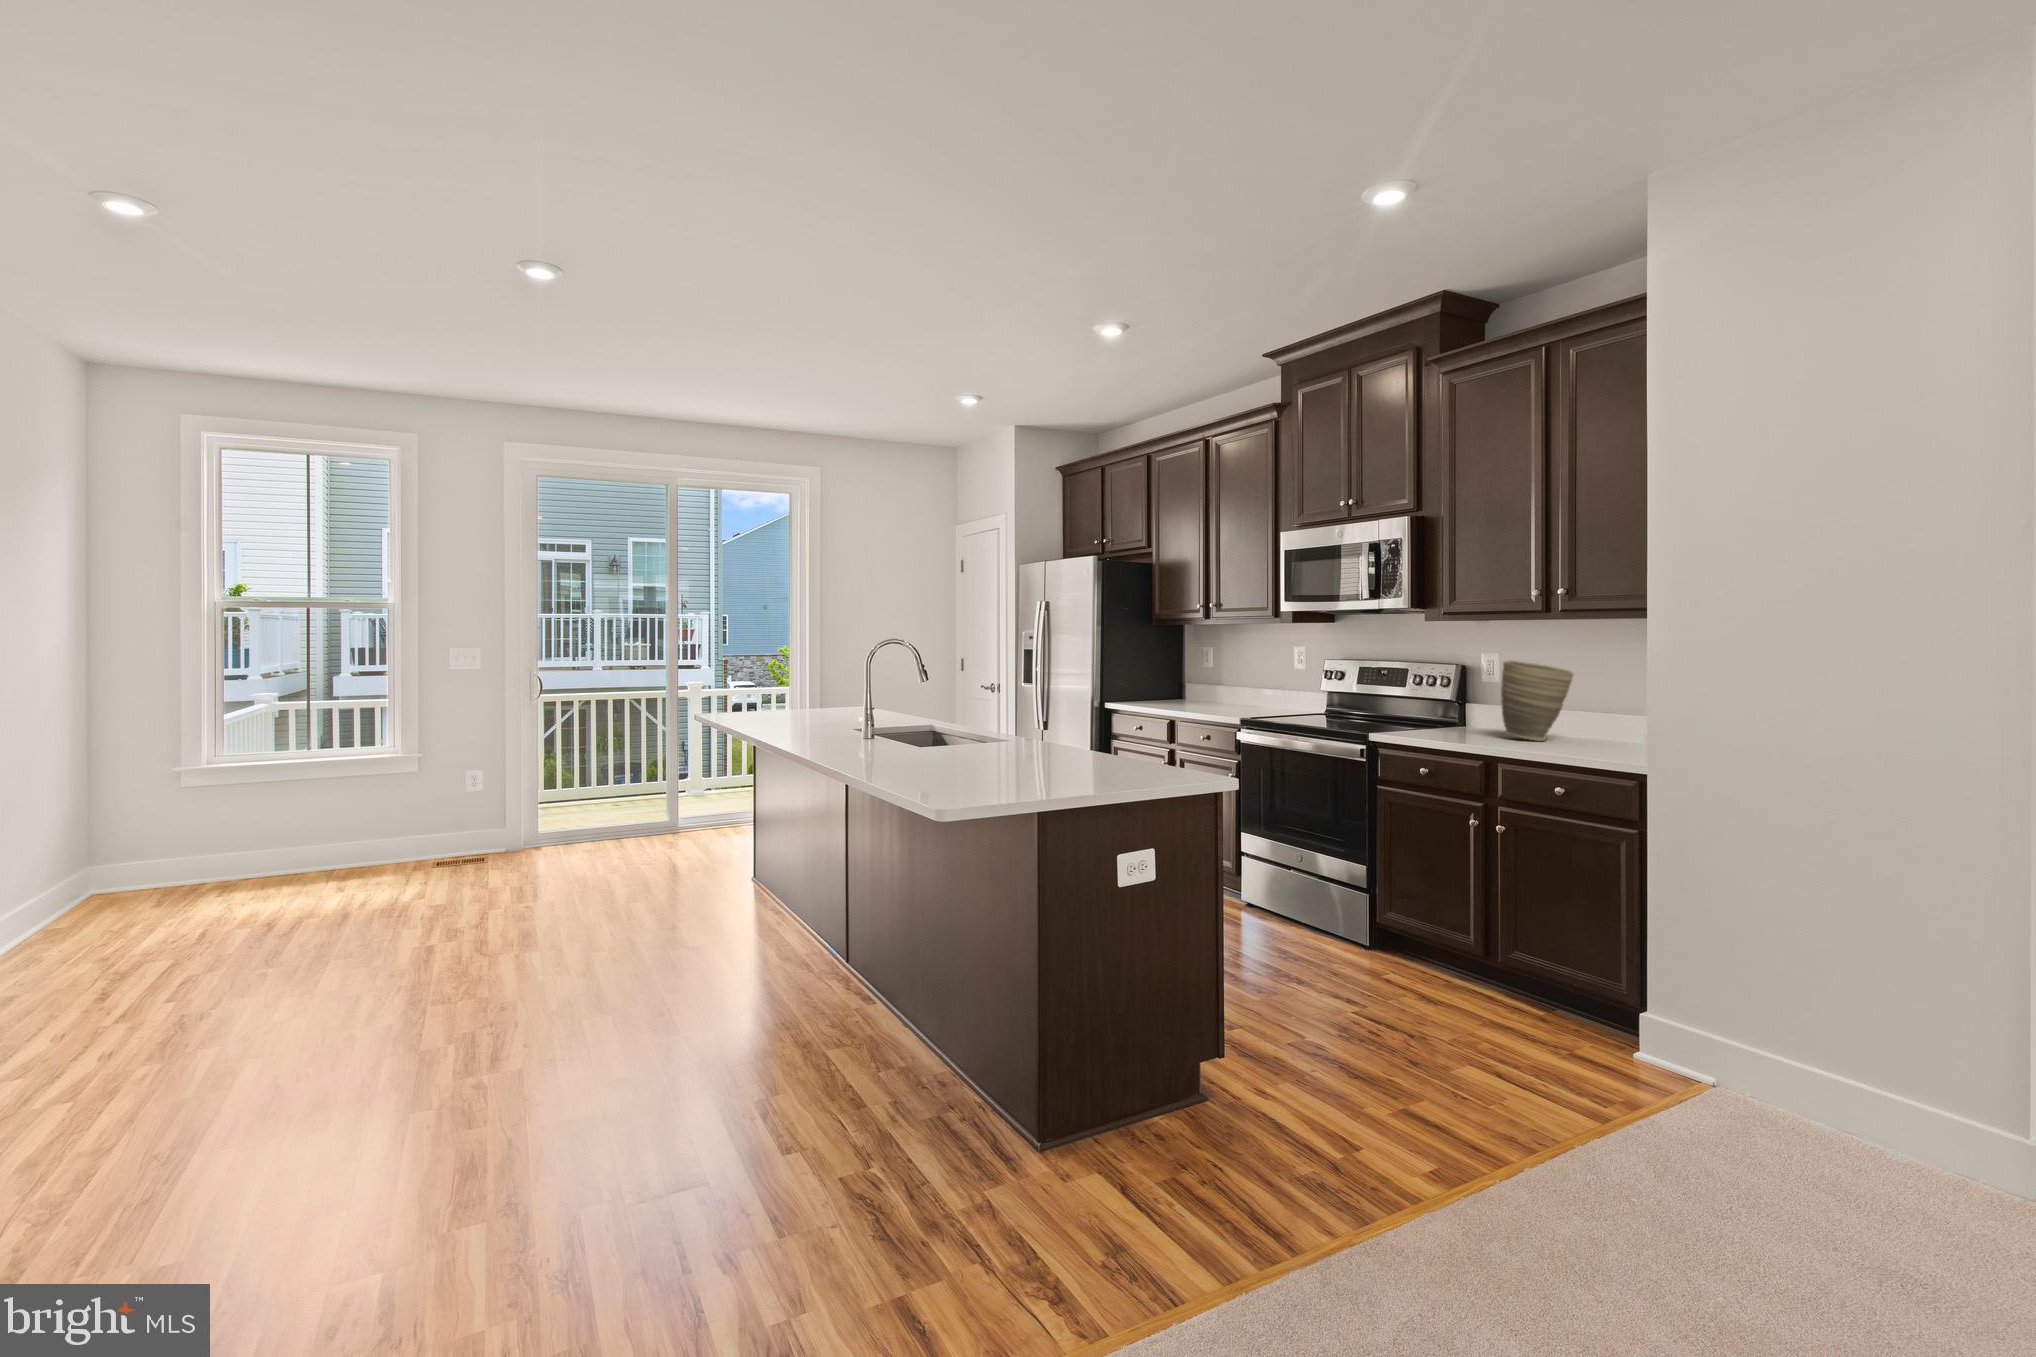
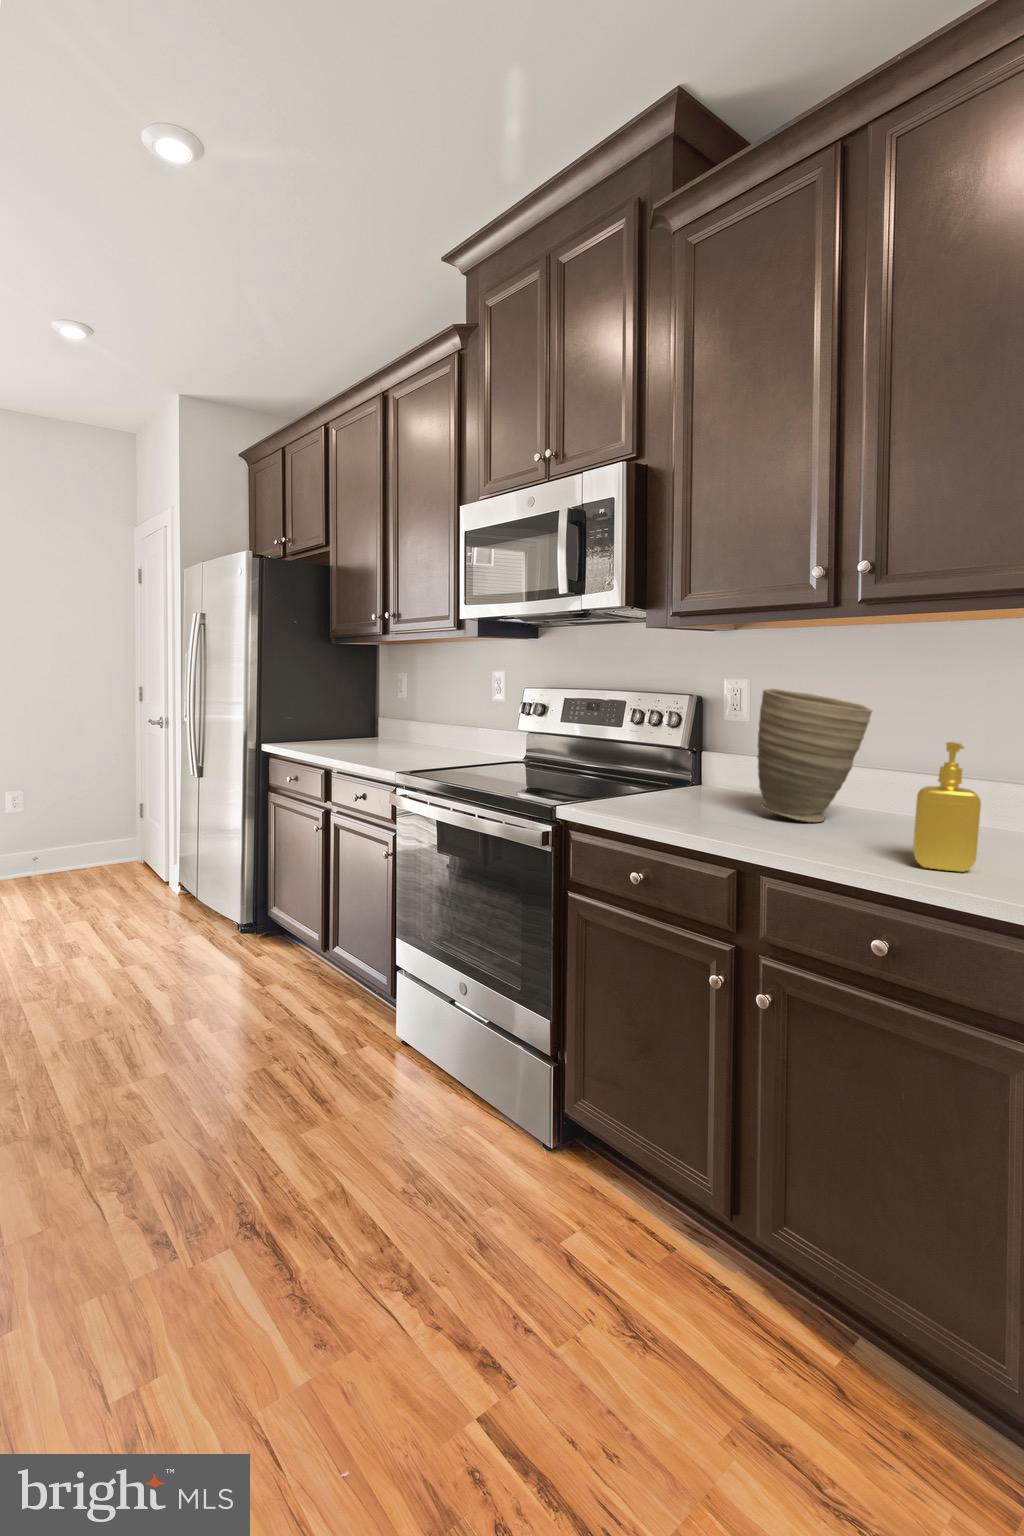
soap dispenser: none [1583,688,1619,755] -> present [913,742,981,872]

